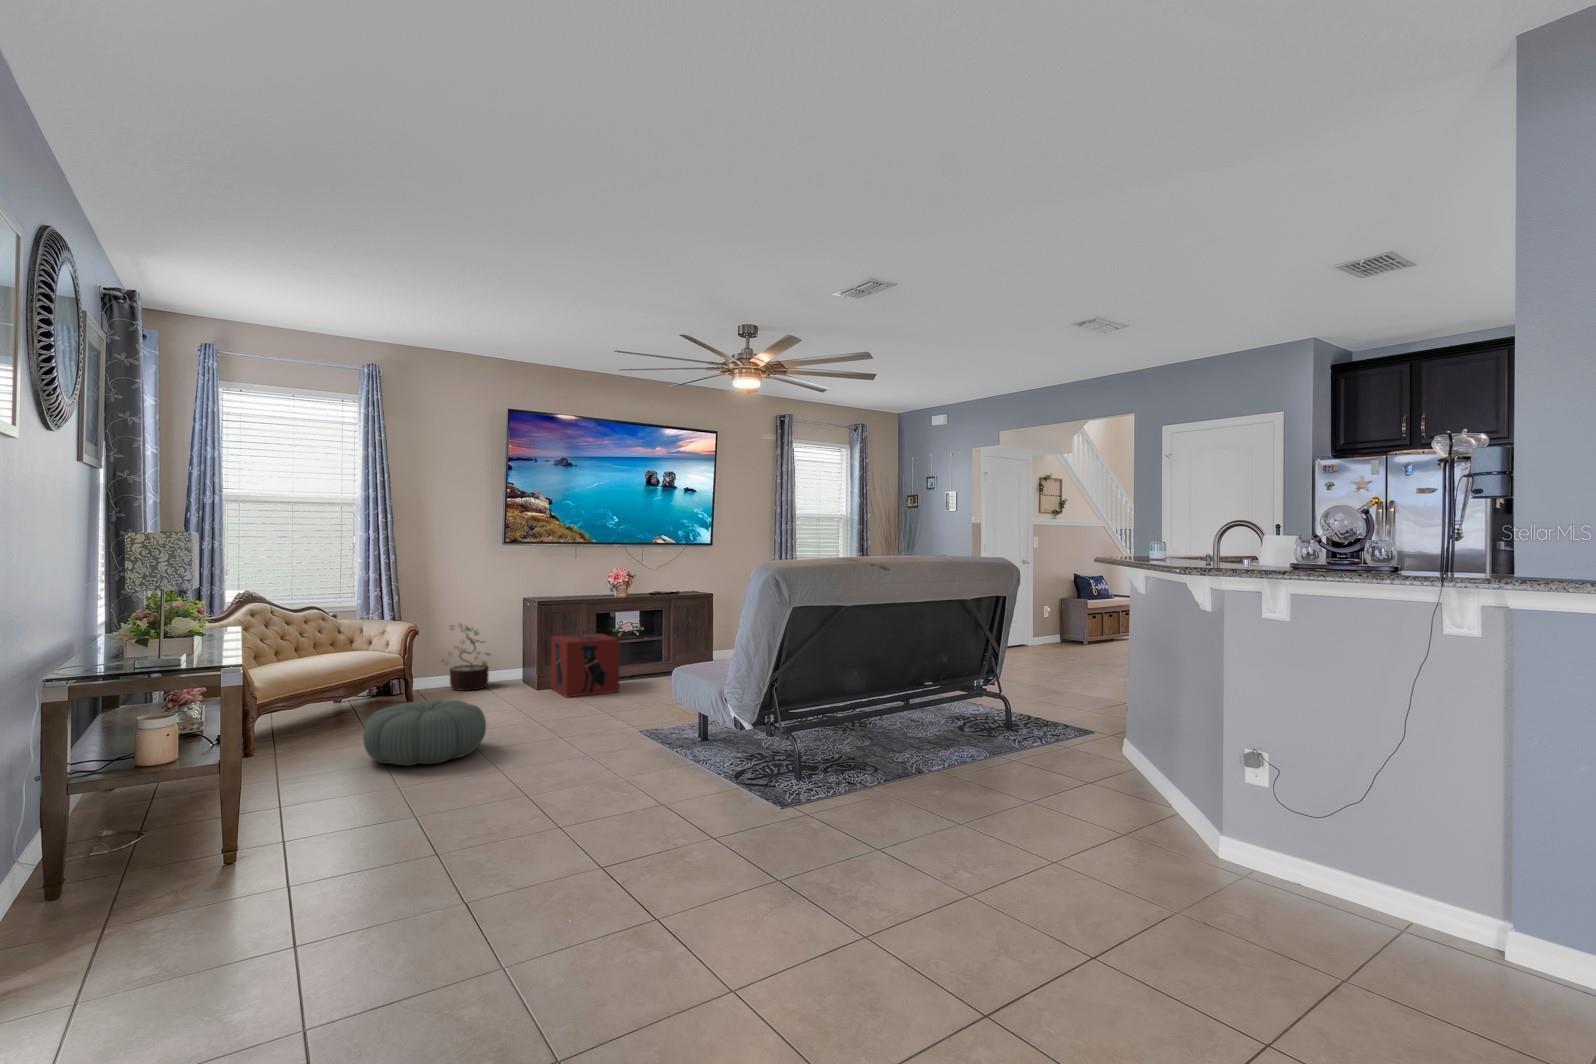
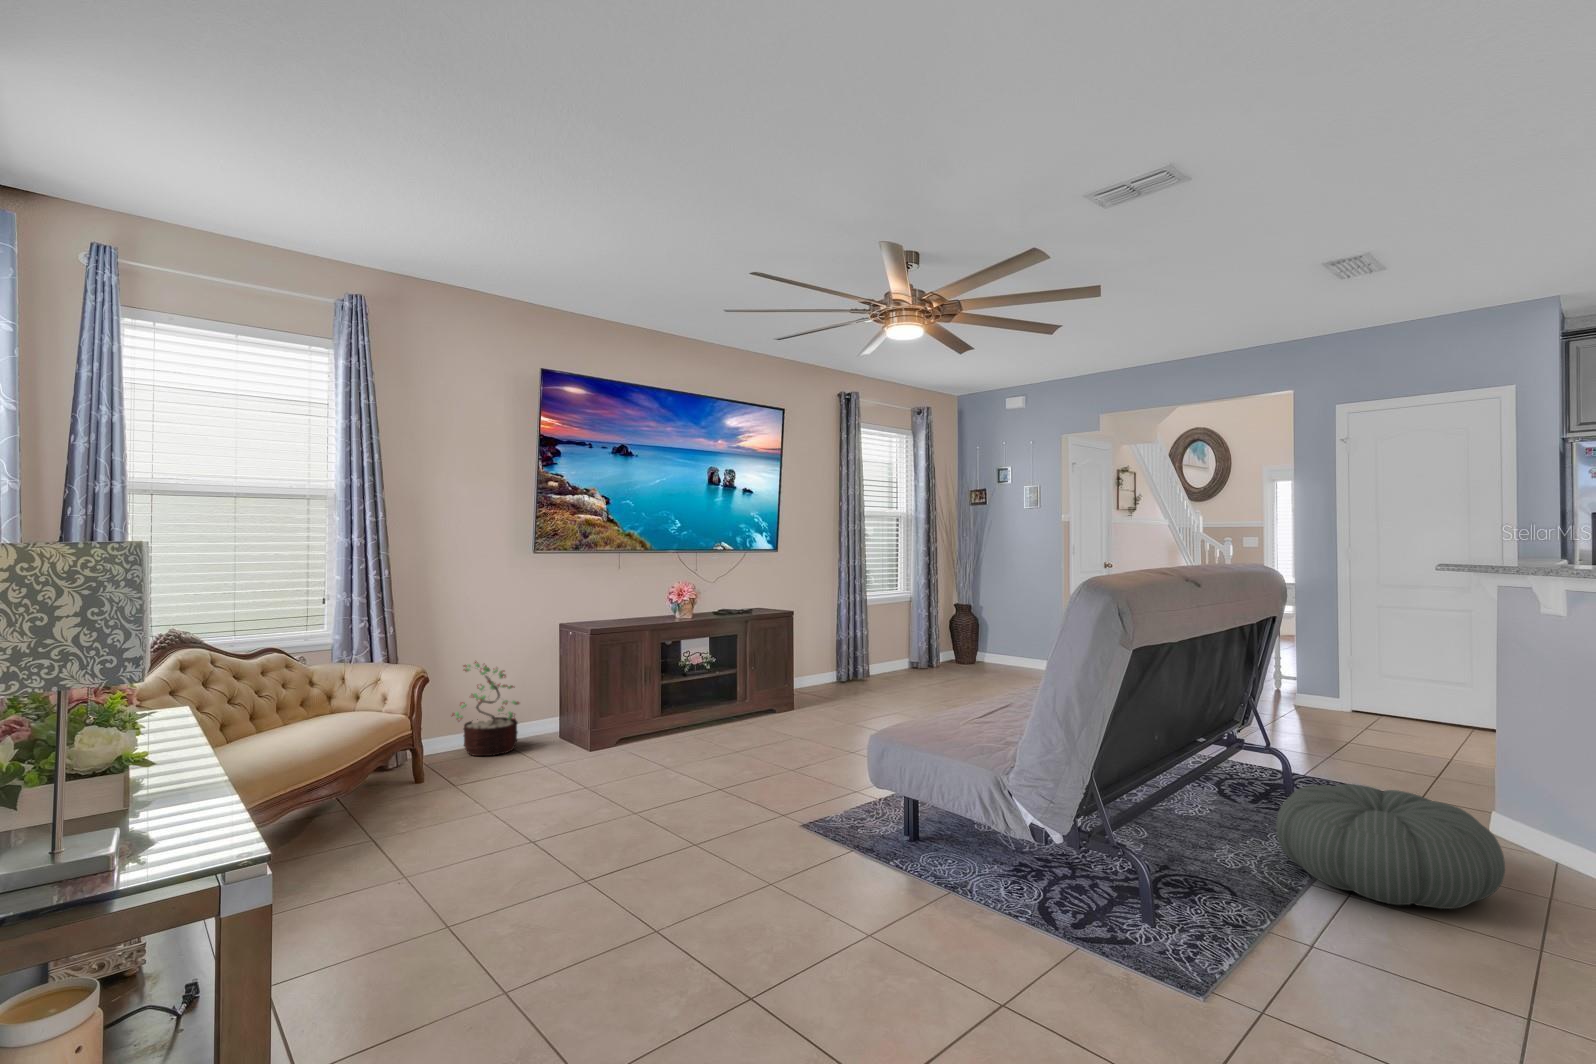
storage box: present [551,634,620,697] -> none [607,669,705,762]
pouf: present [363,700,486,766] -> present [1276,784,1505,909]

